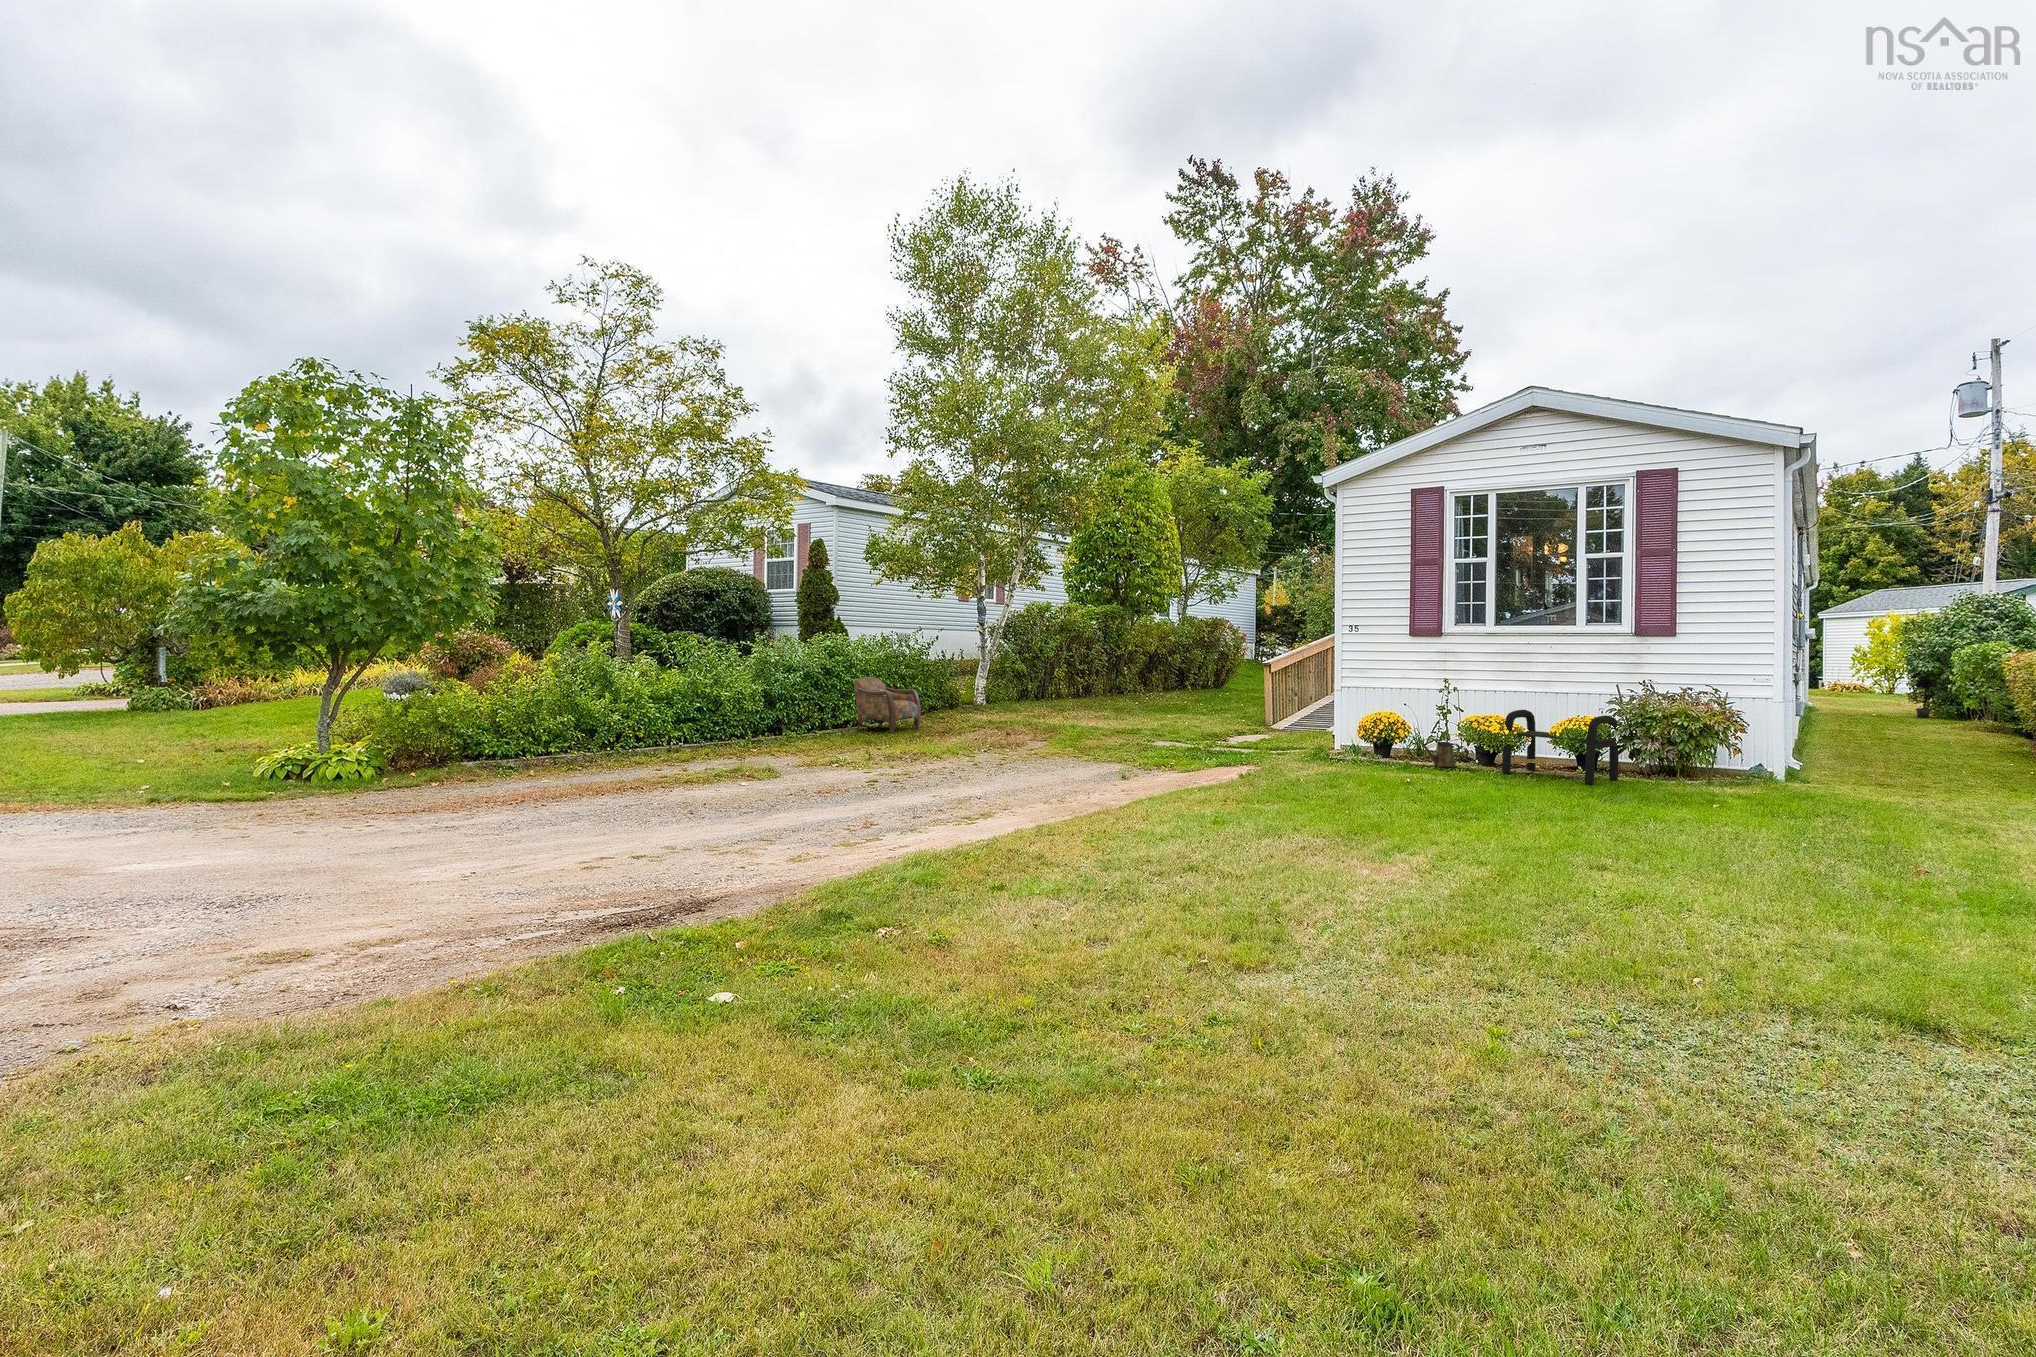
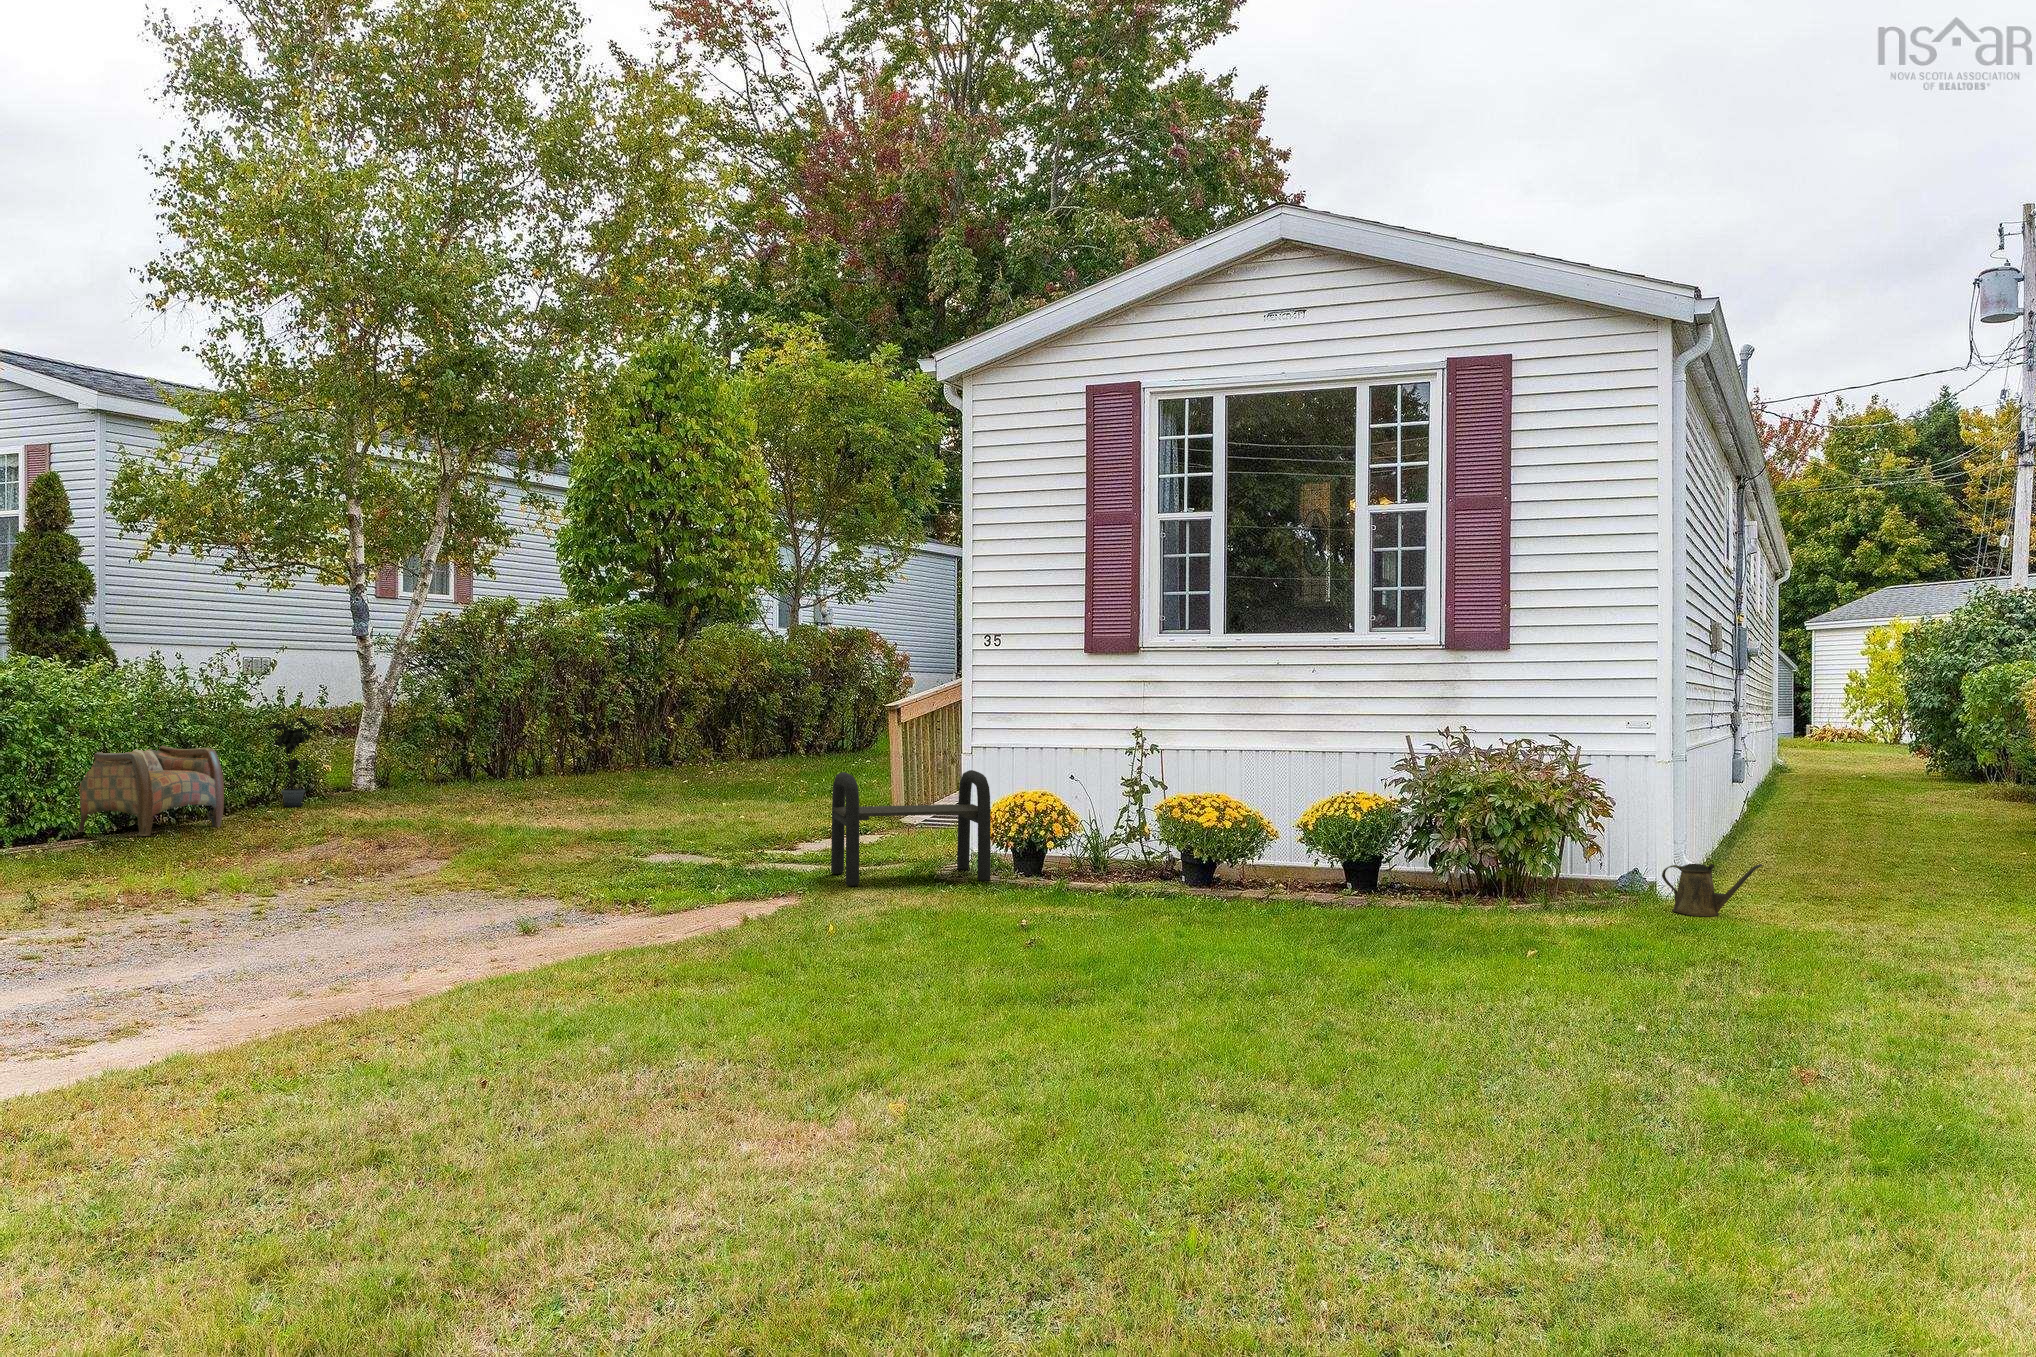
potted plant: present [1912,671,1936,717] -> present [266,714,323,807]
bench: present [1502,710,1619,784] -> present [831,770,991,886]
watering can: present [1418,739,1460,767] -> present [1662,864,1763,916]

